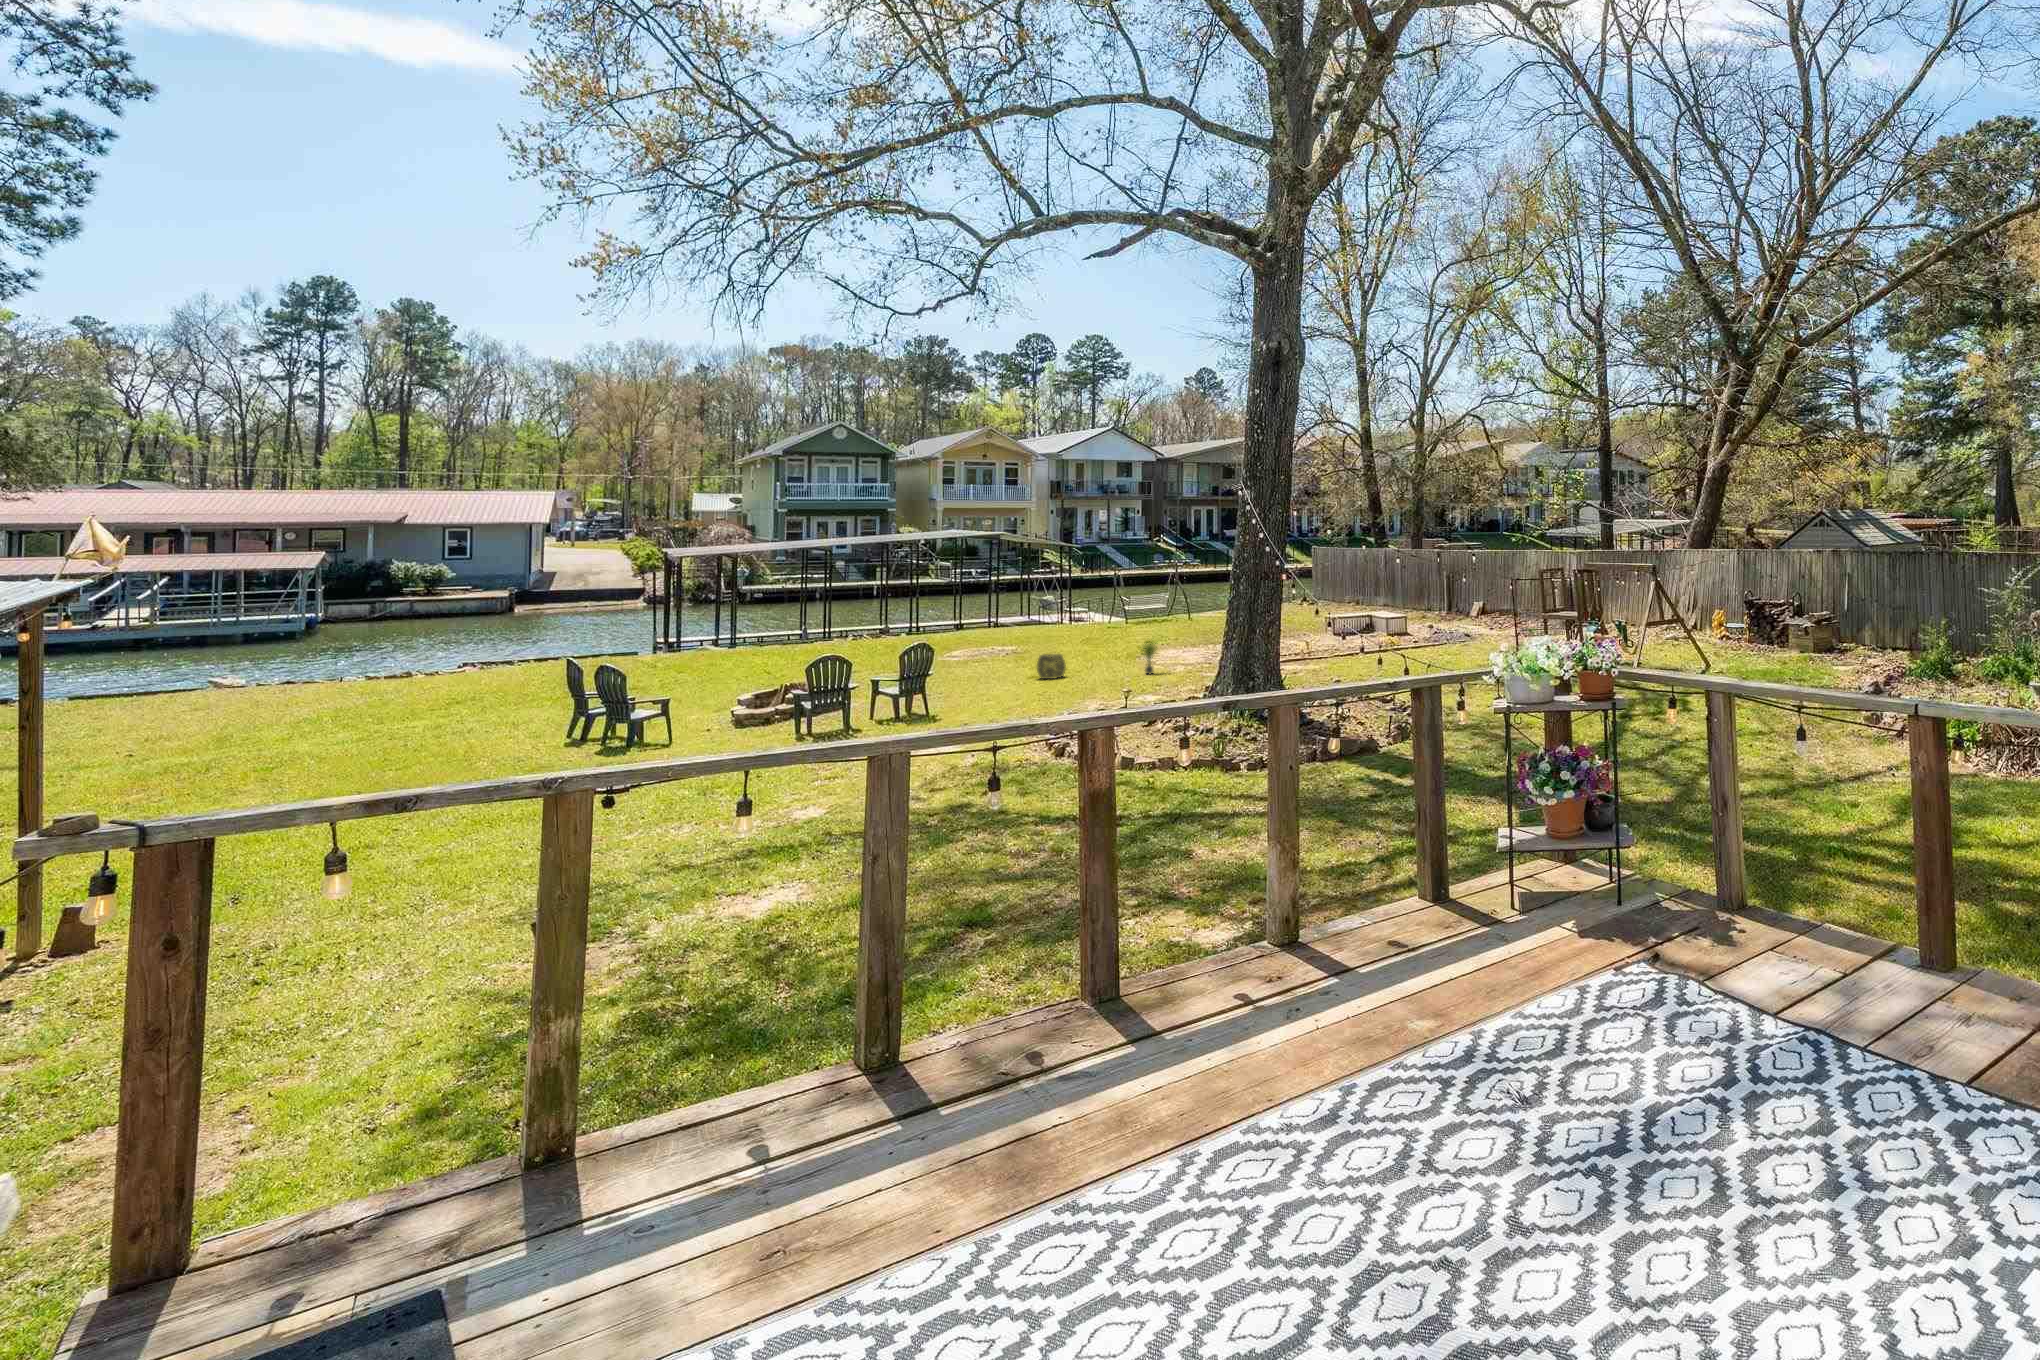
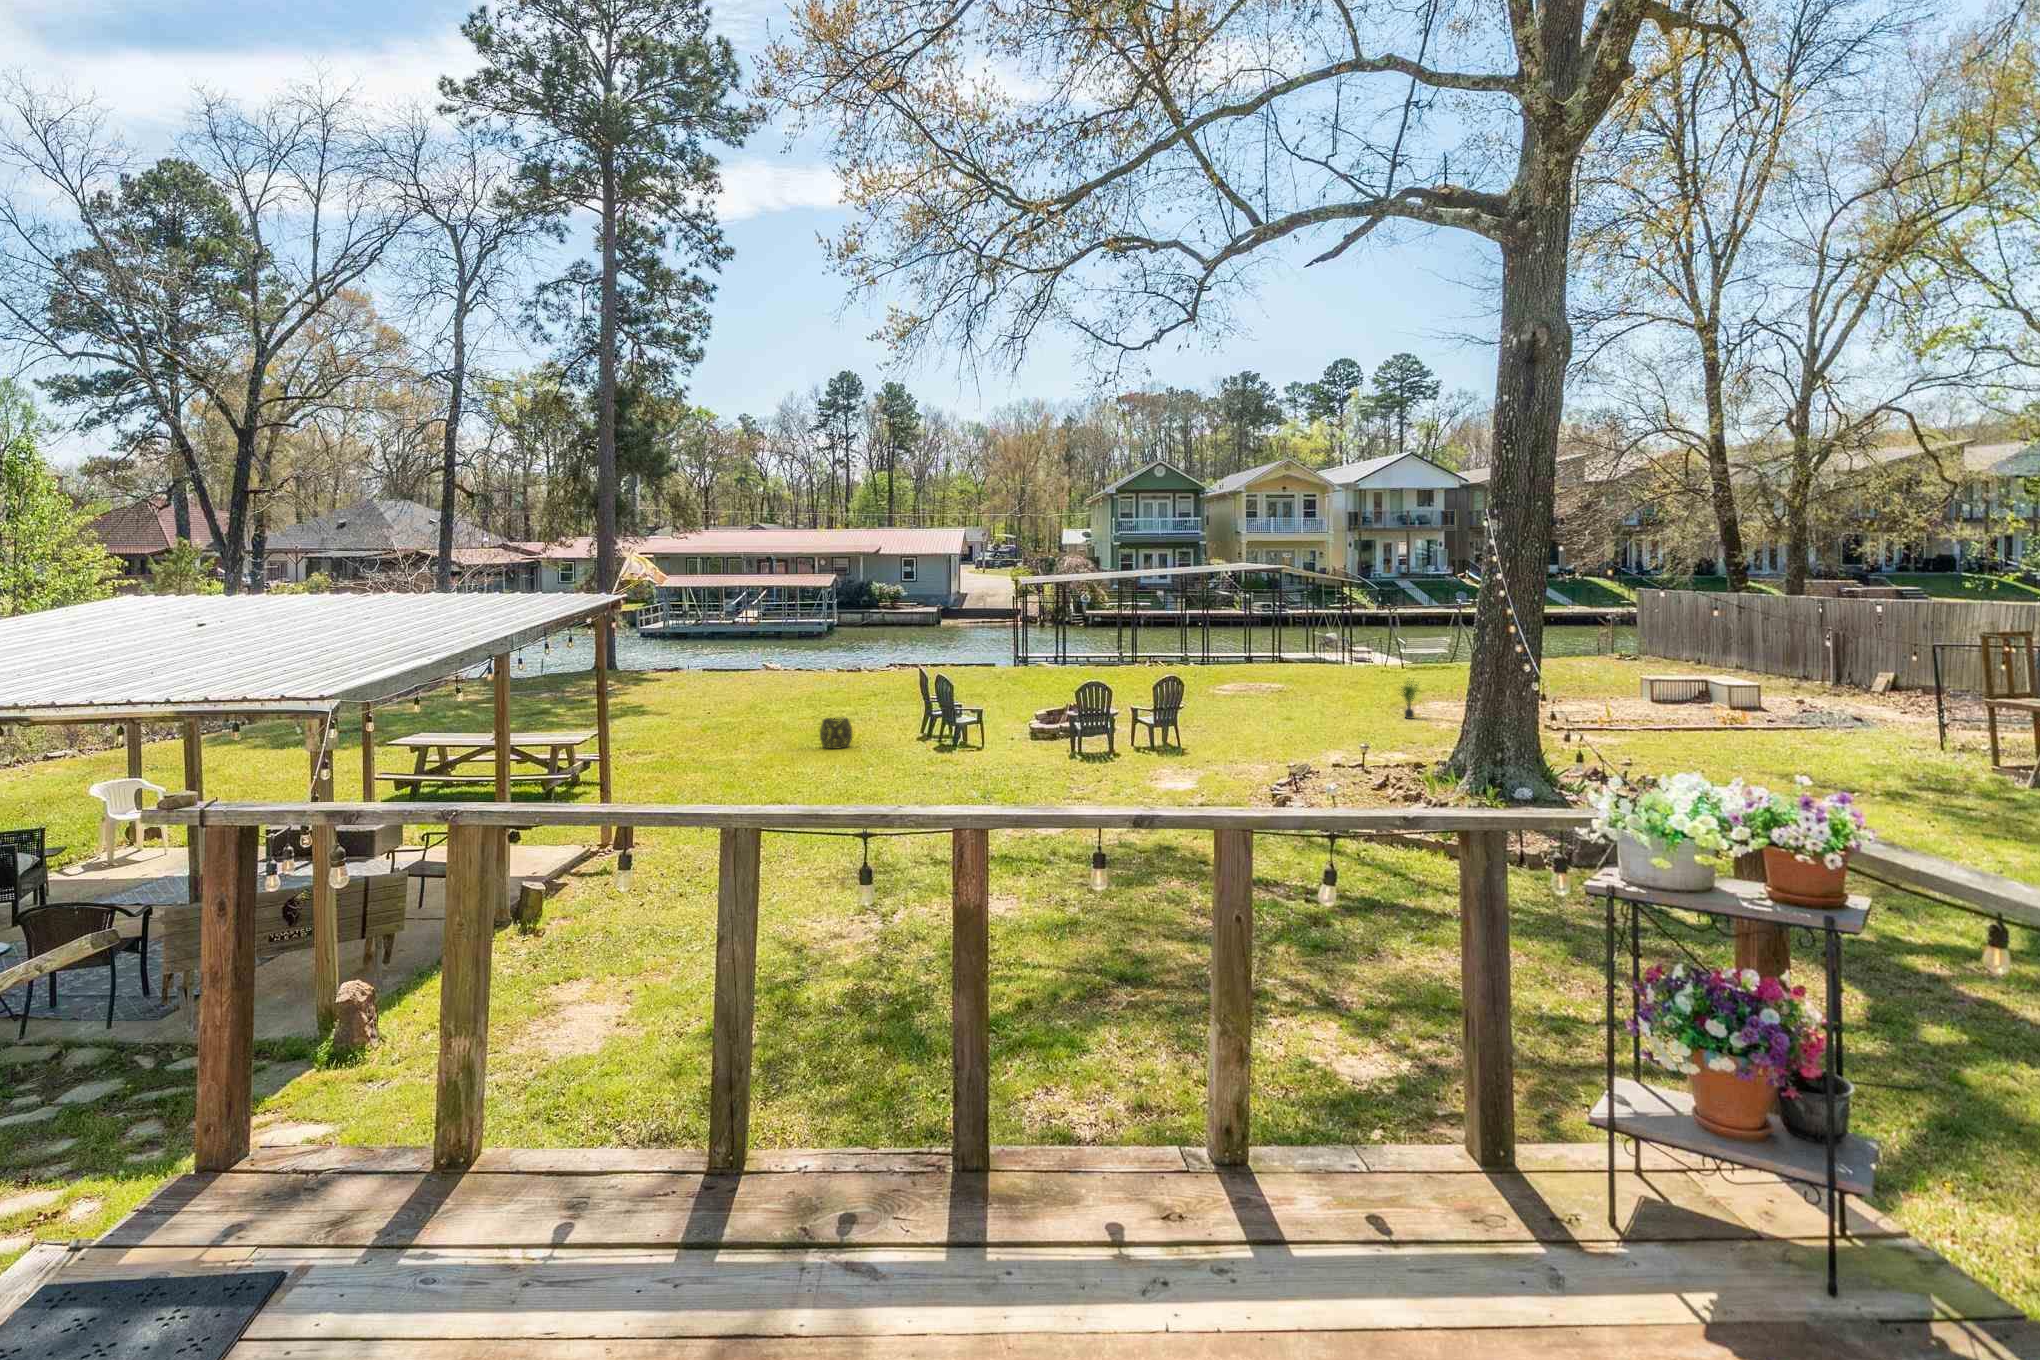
woven basket: present [1037,654,1066,679] -> present [820,718,852,749]

